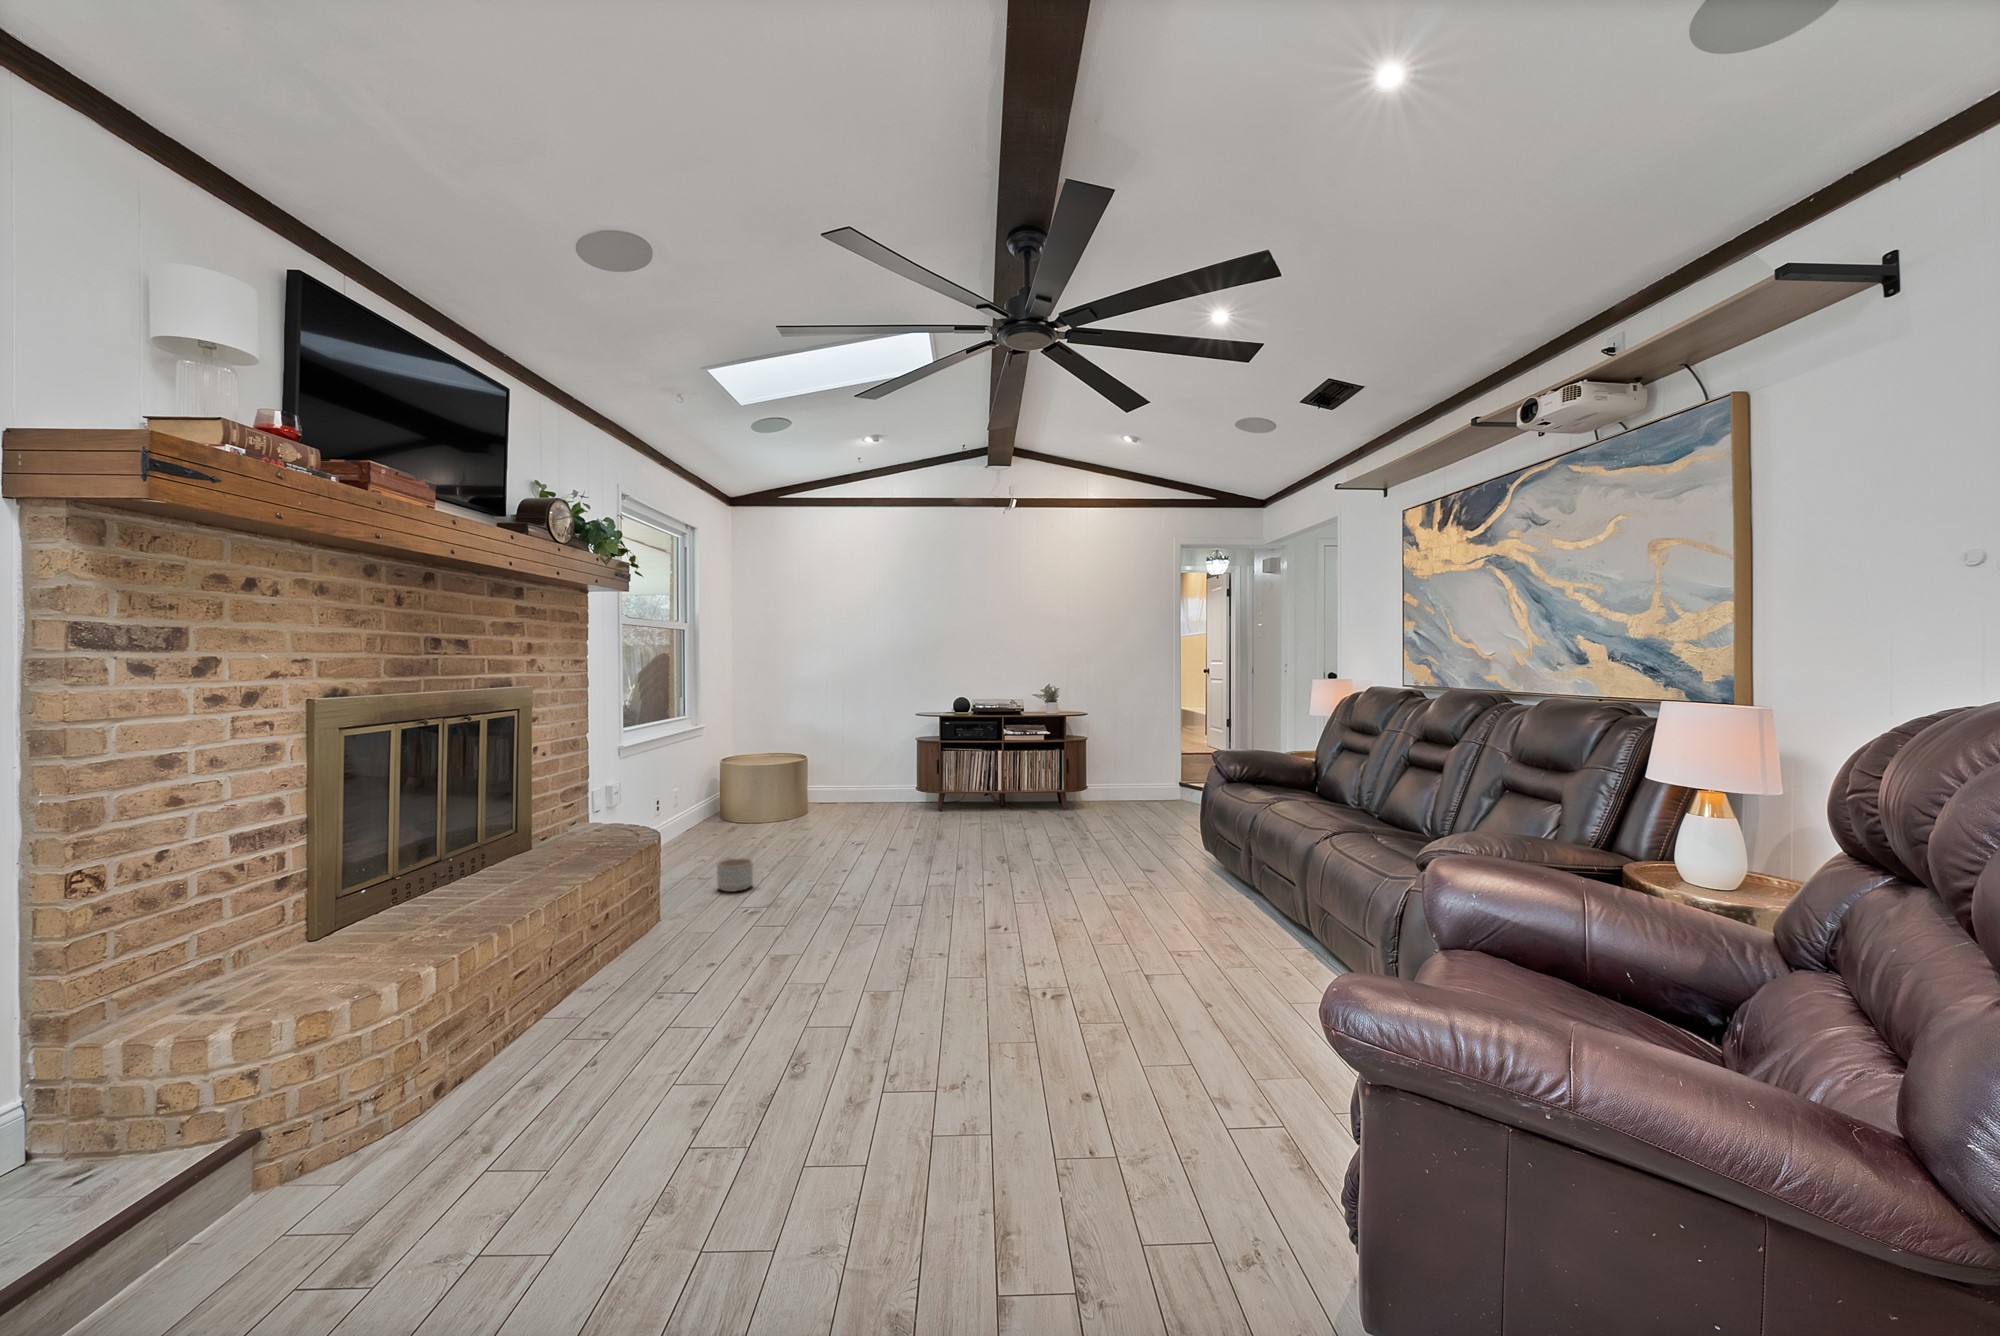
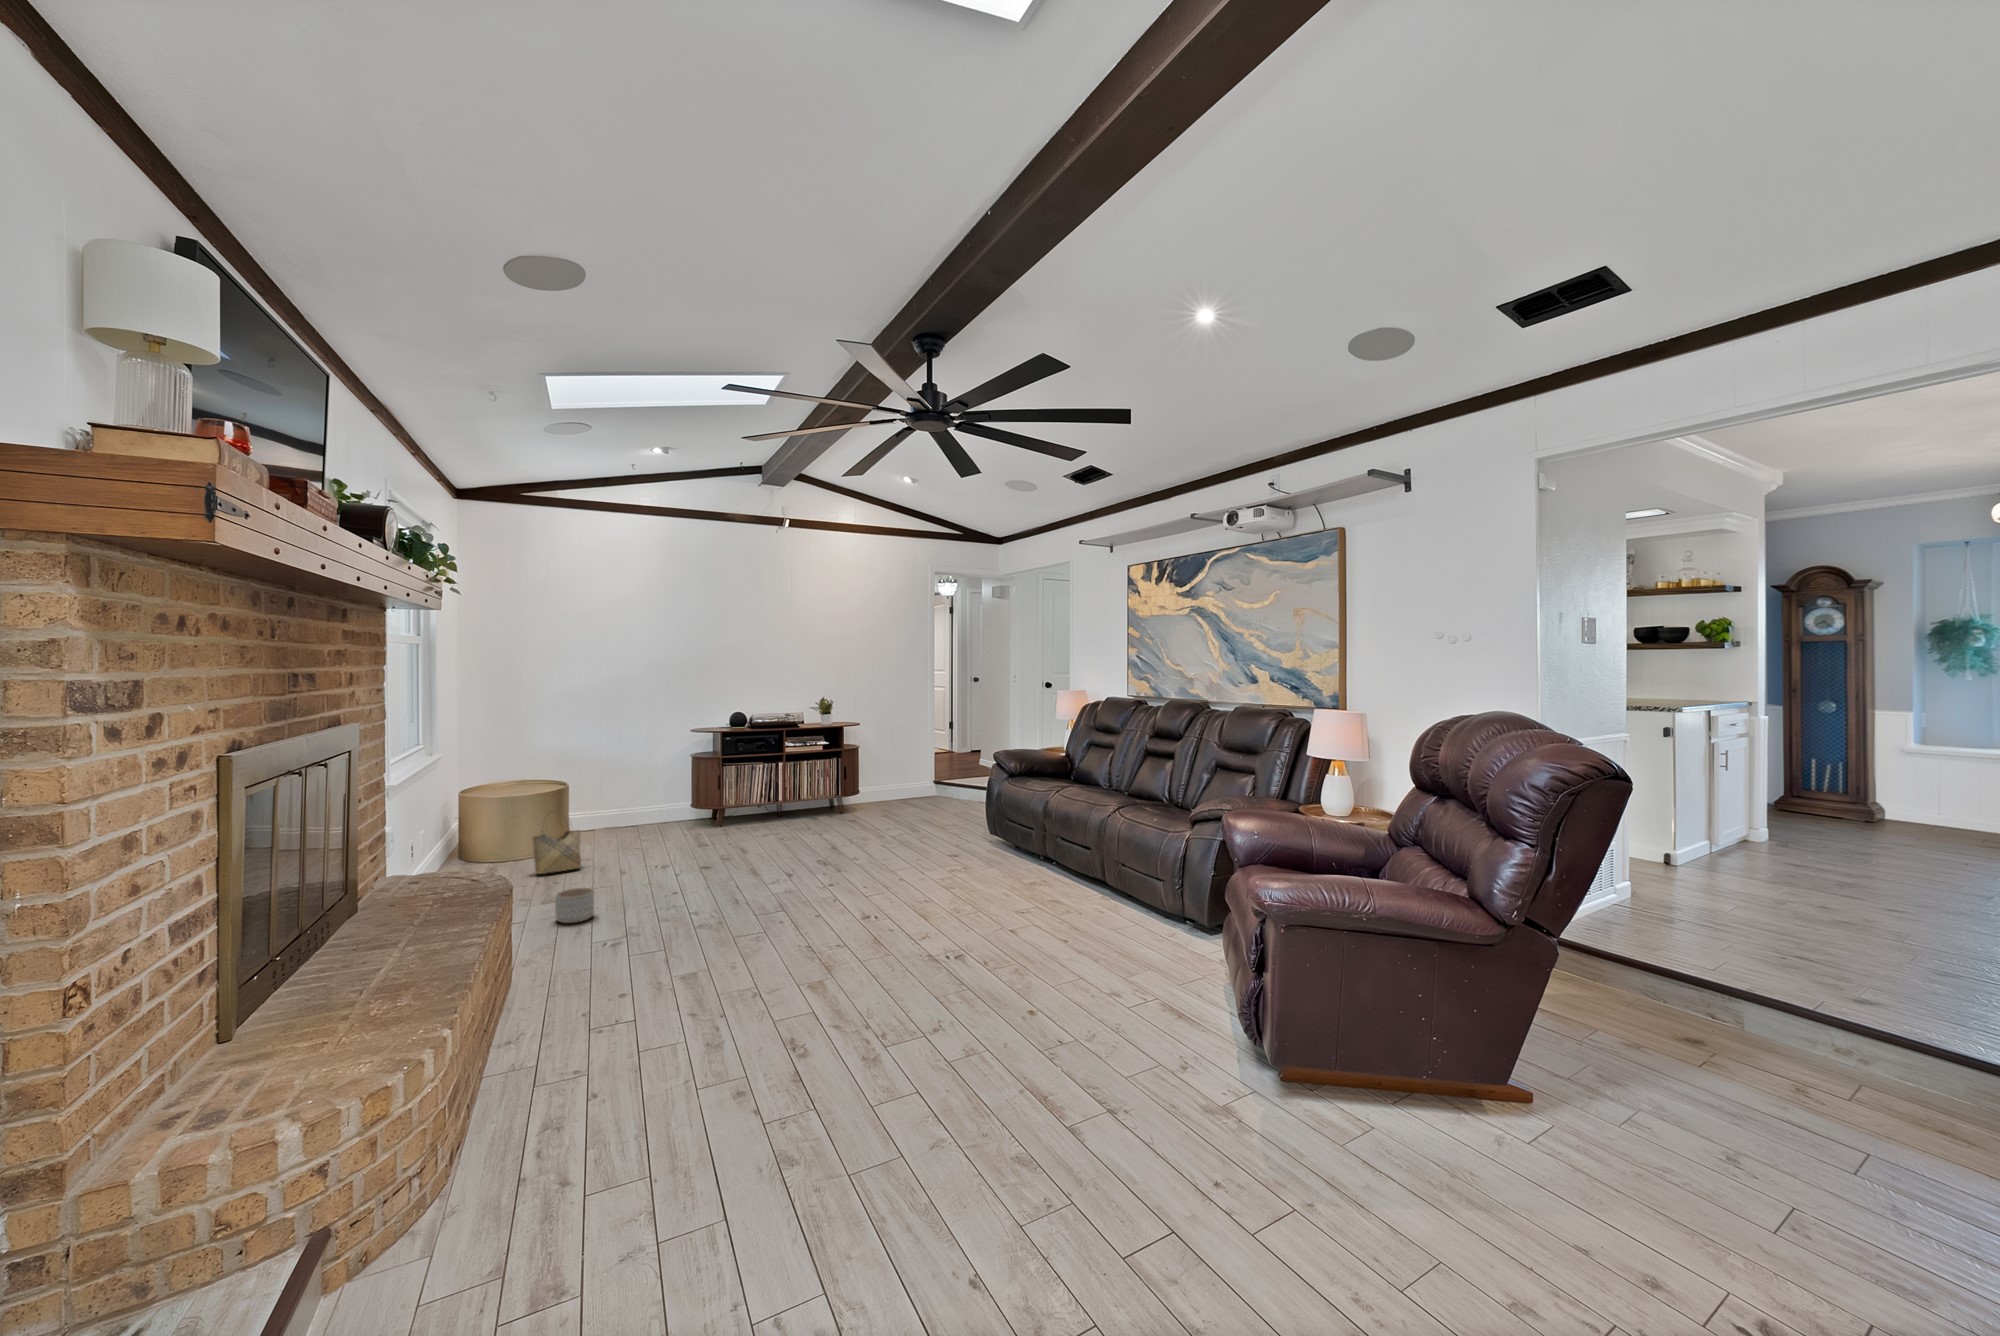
woven basket: none [741,786,785,844] -> present [533,818,581,874]

